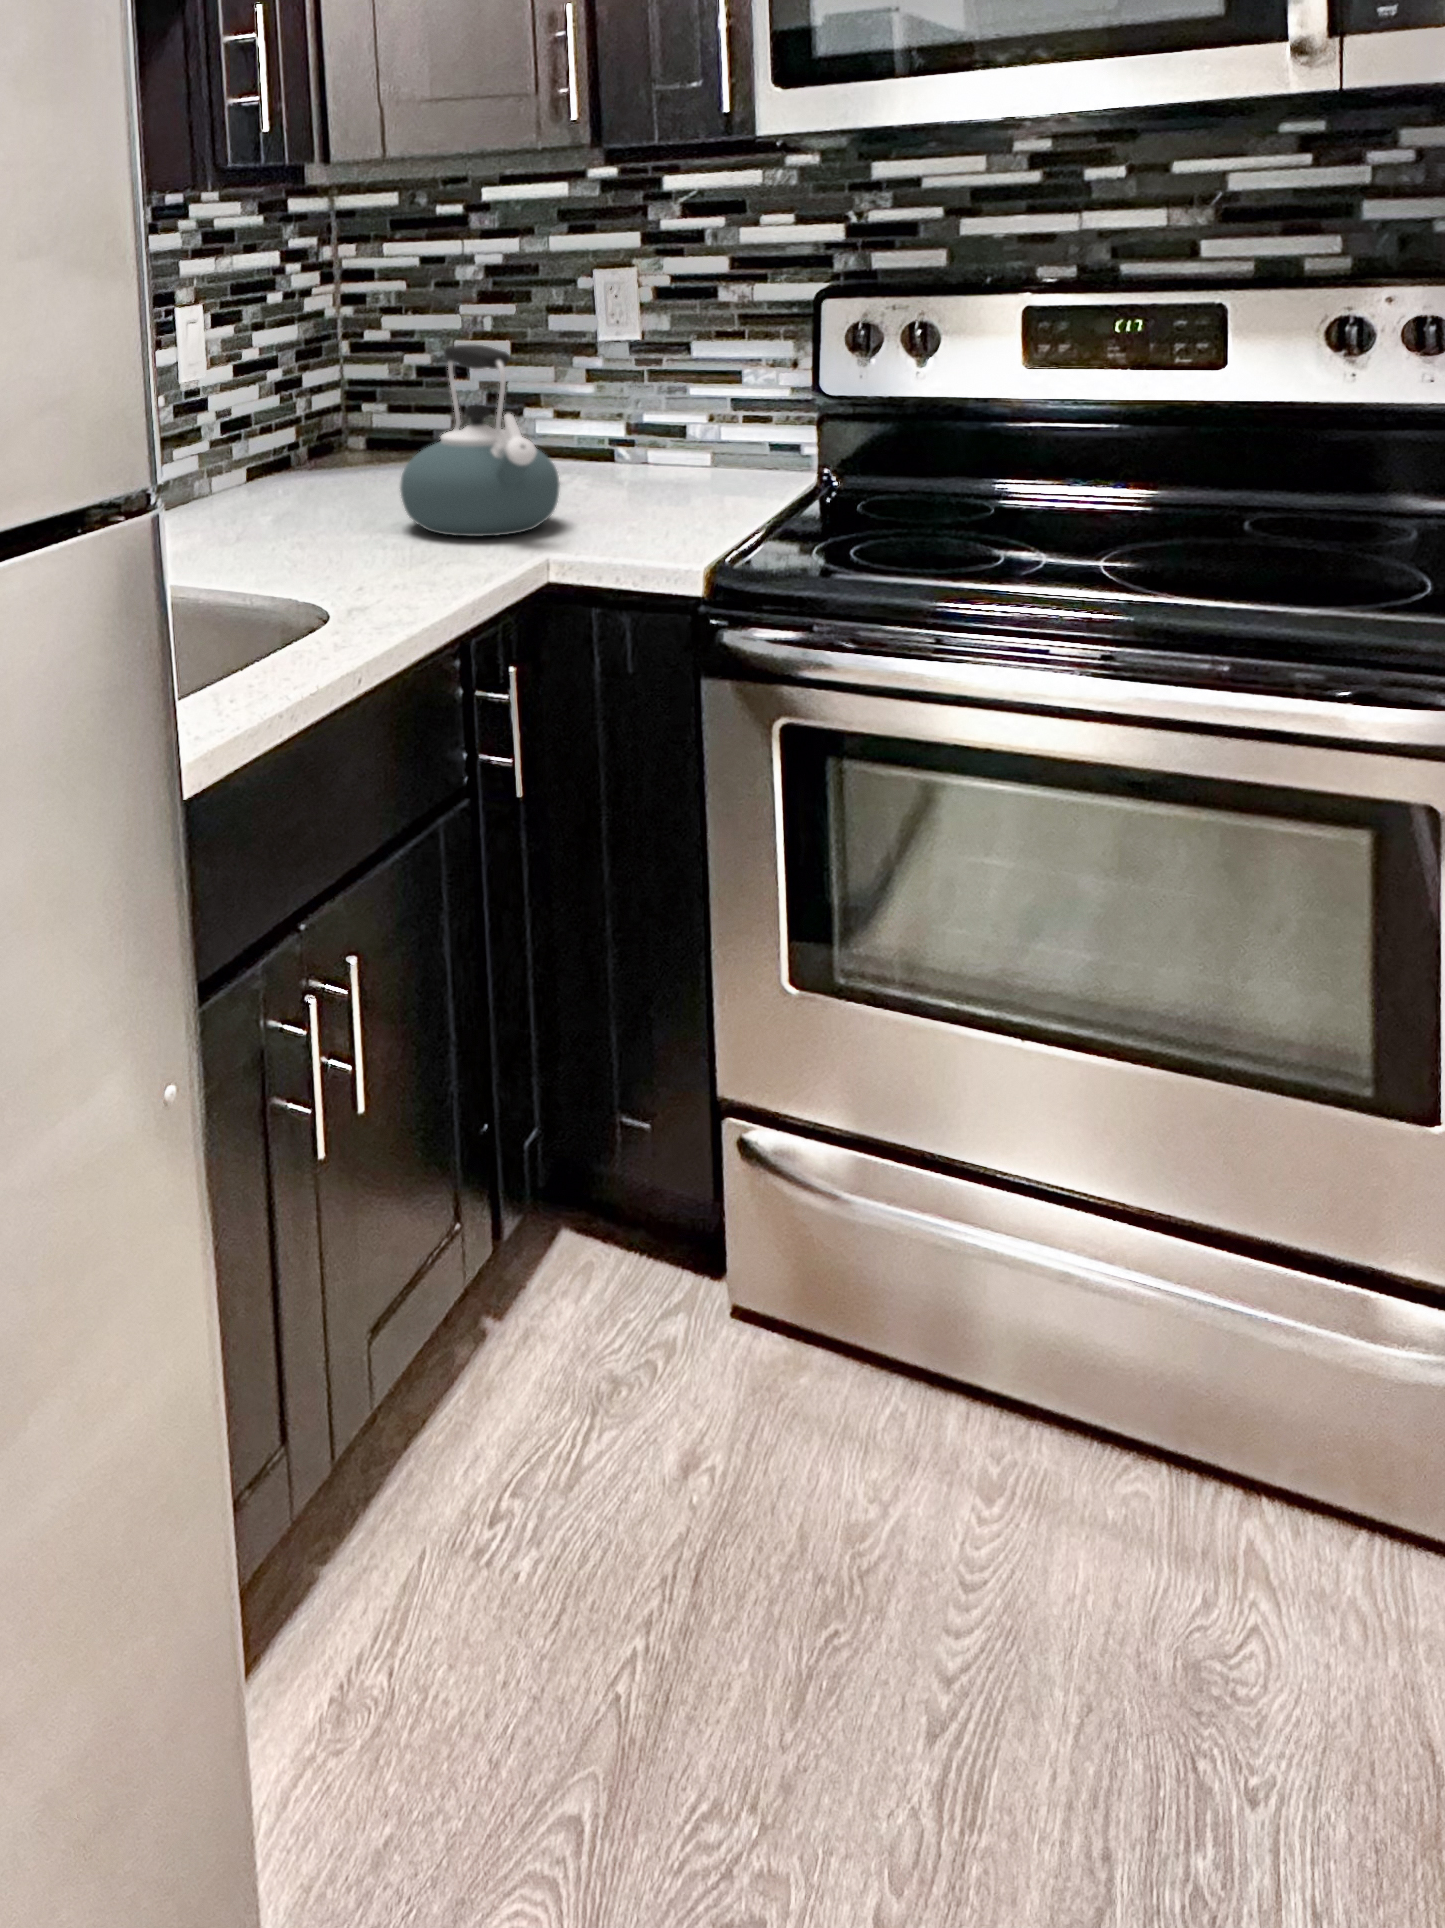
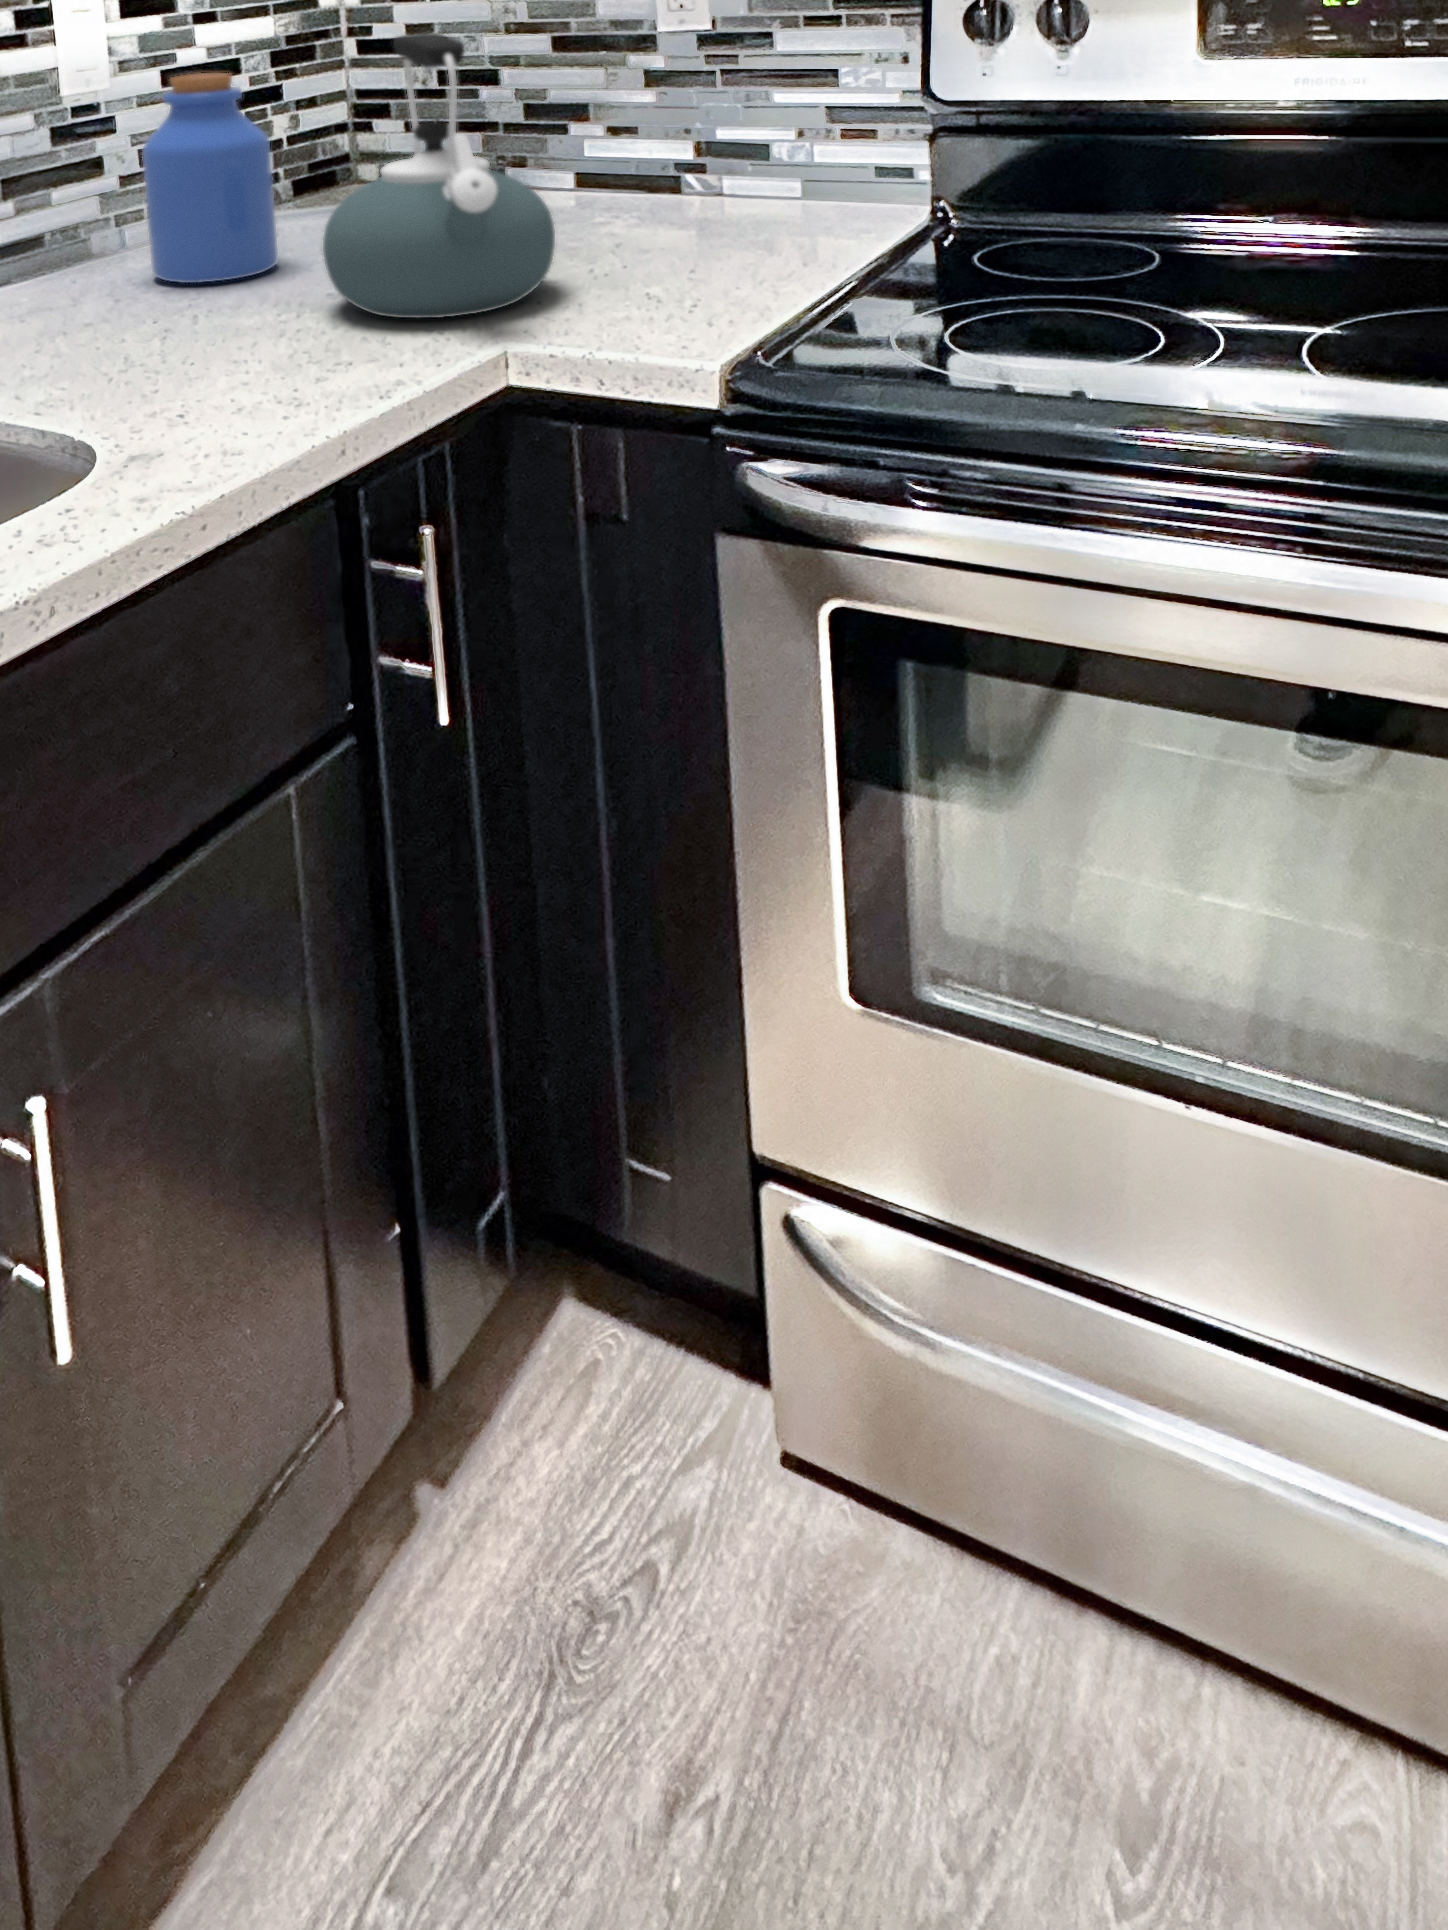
jar: none [251,369,341,514] -> present [142,73,278,283]

